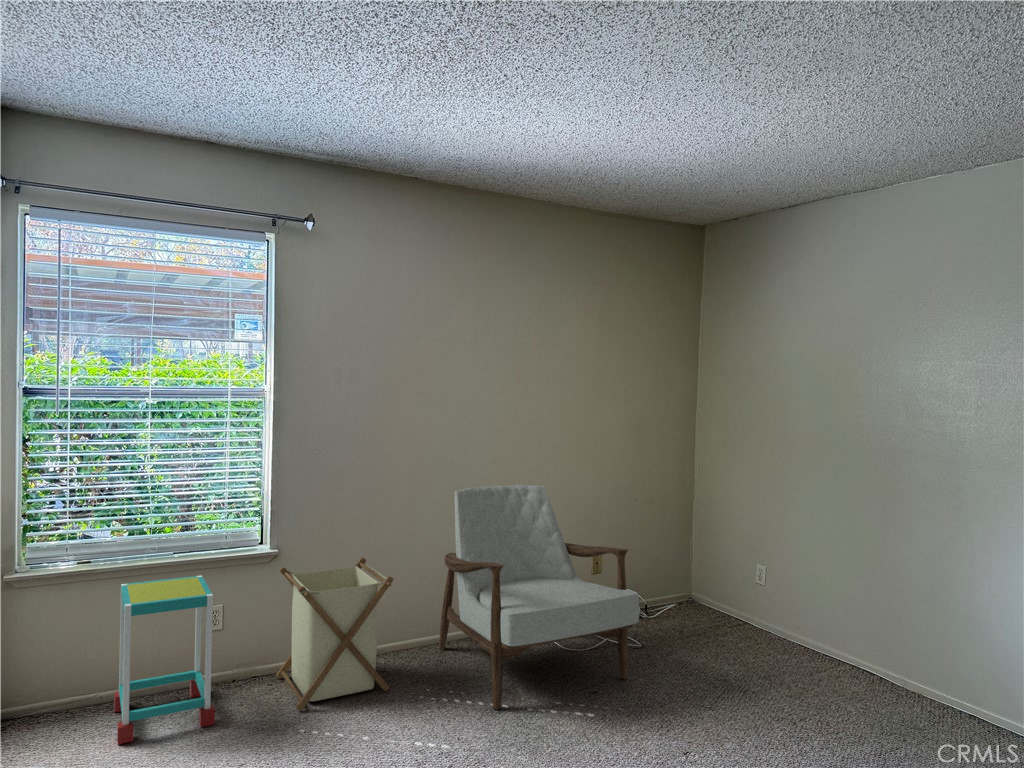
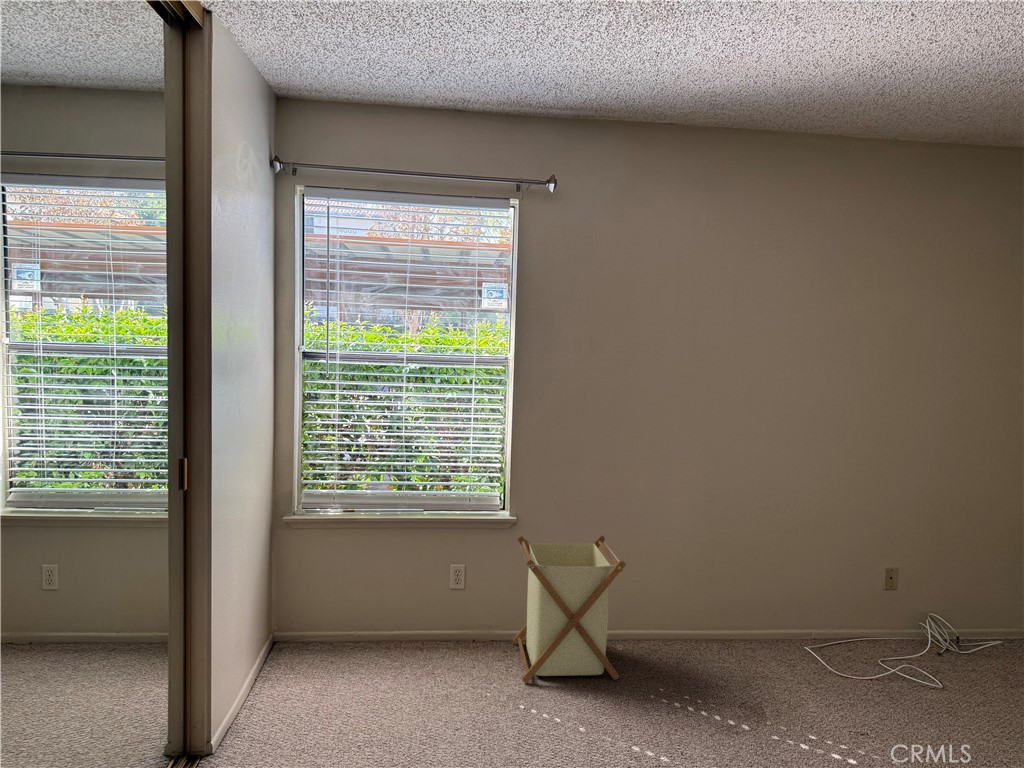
armchair: present [439,485,639,709] -> none [683,472,933,730]
side table: present [114,576,215,744] -> none [363,534,447,681]

